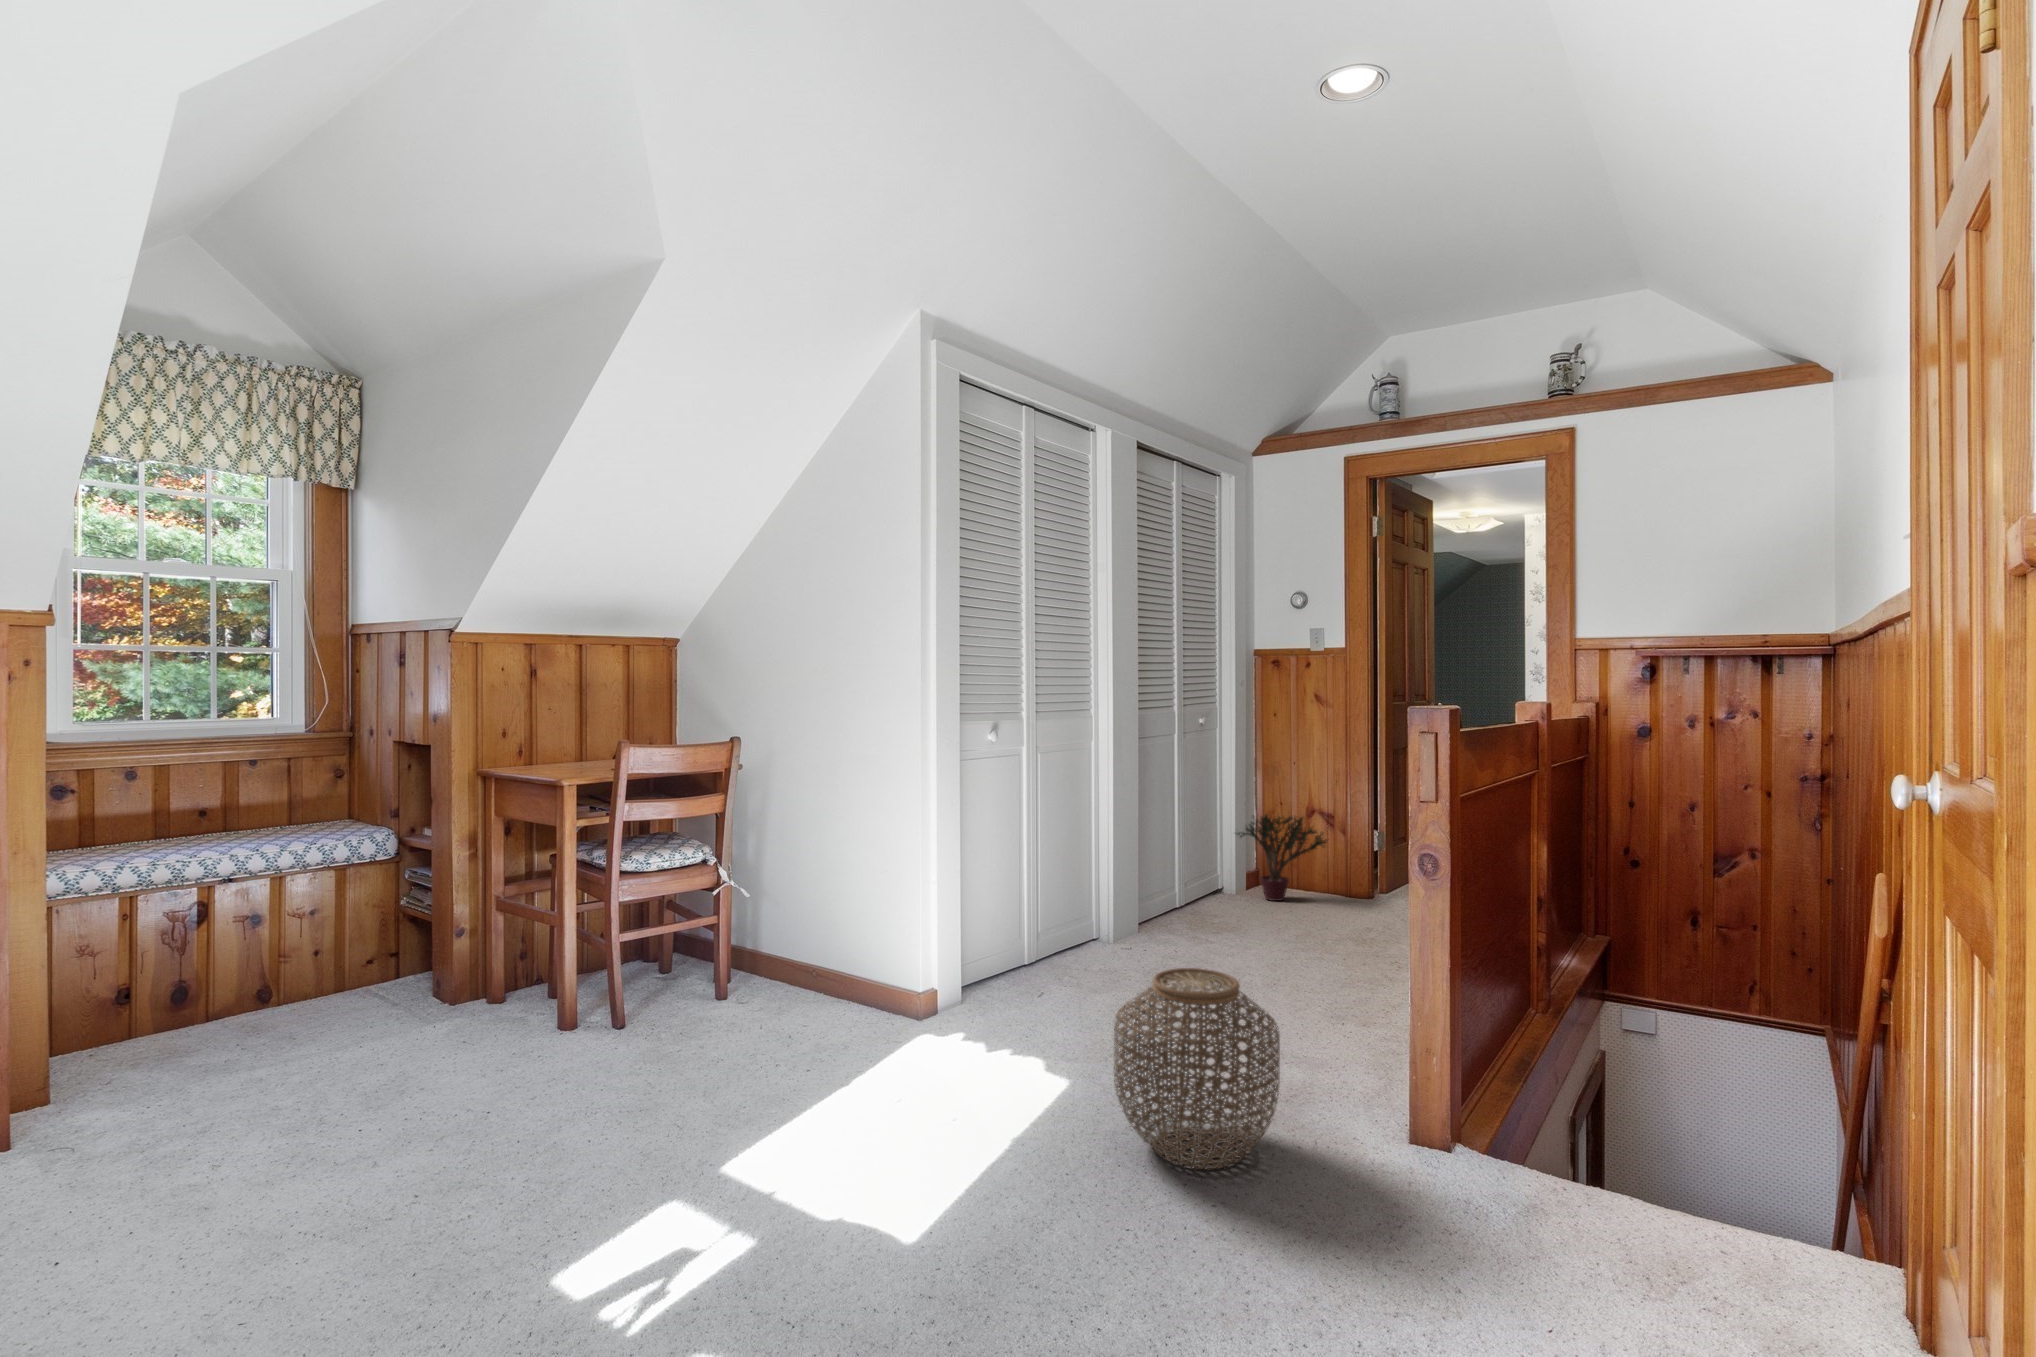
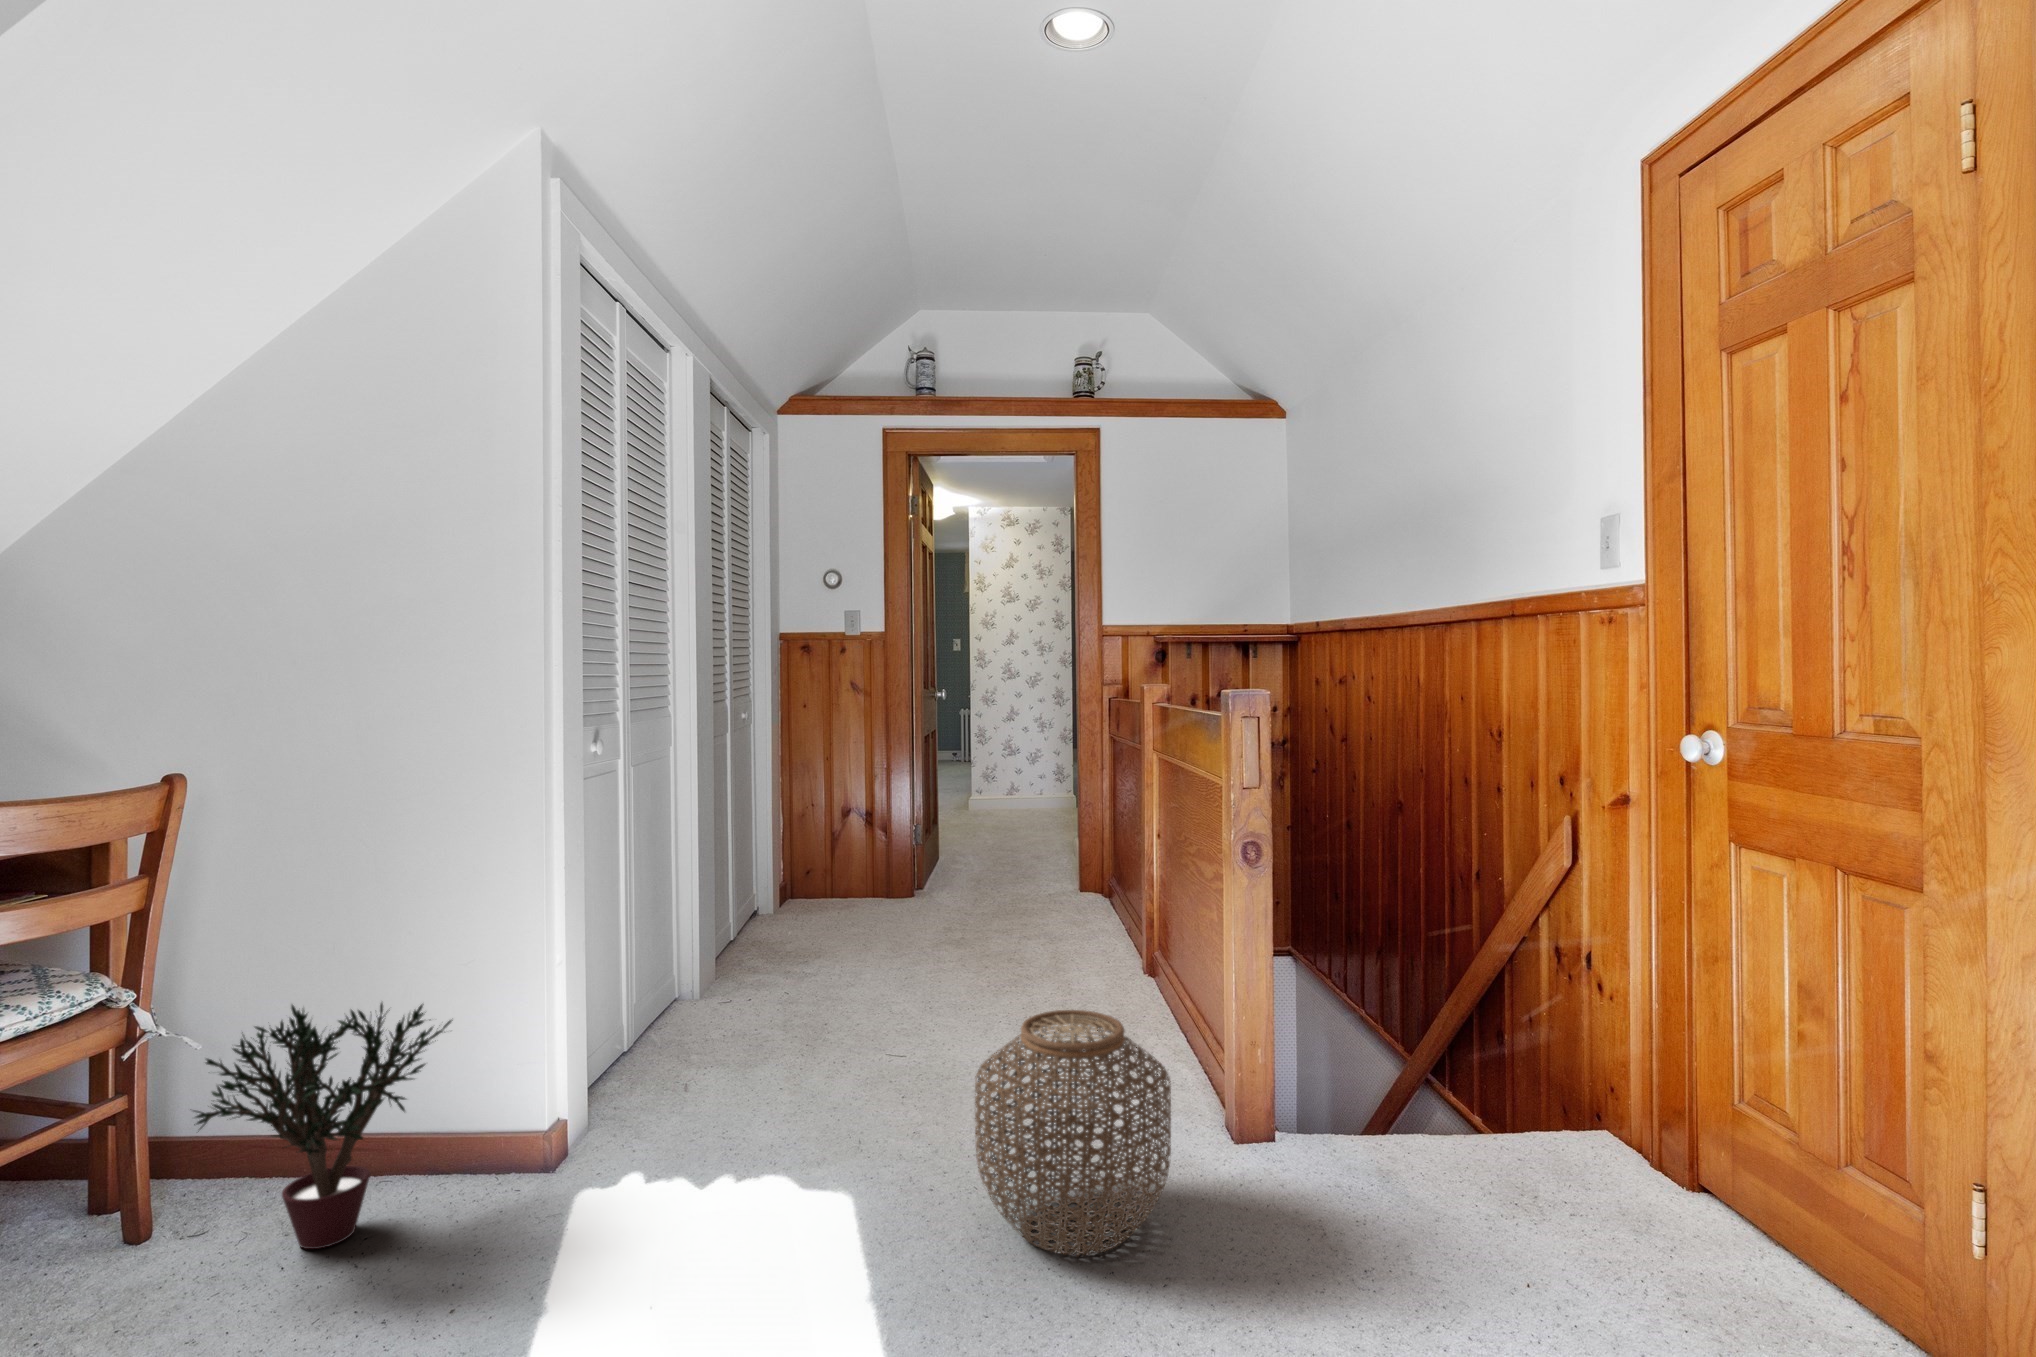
potted plant: present [1237,814,1327,901] -> present [194,1003,453,1249]

